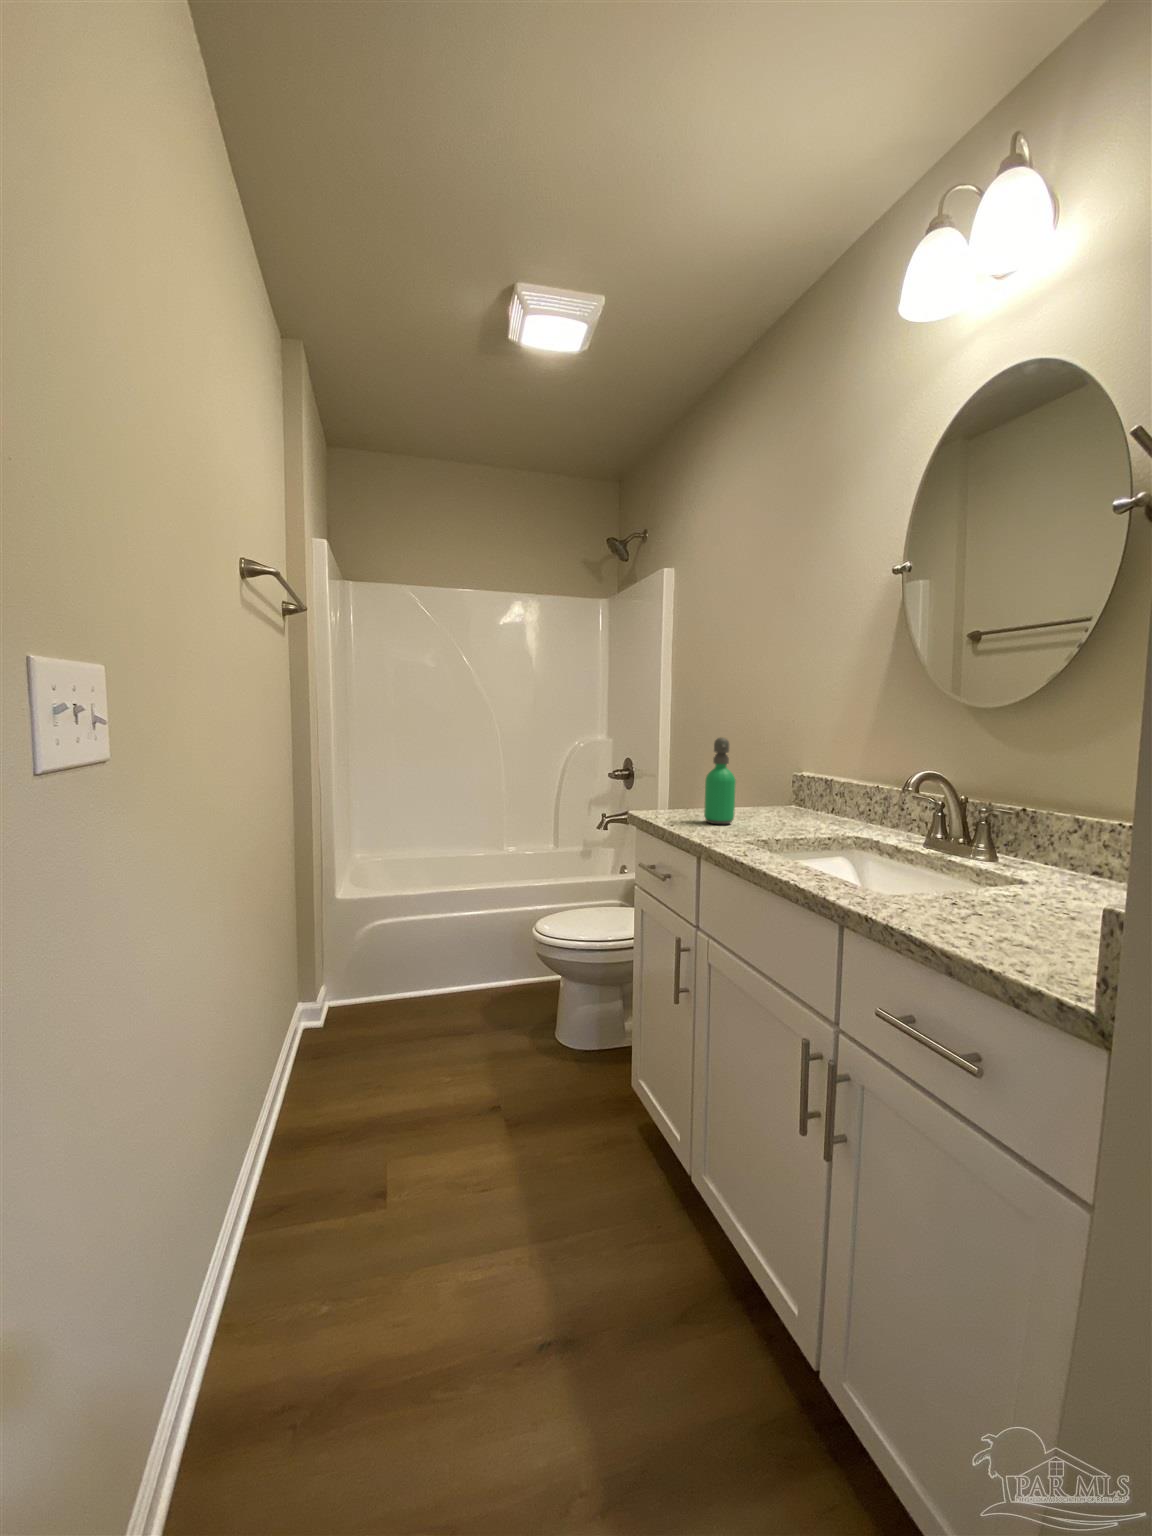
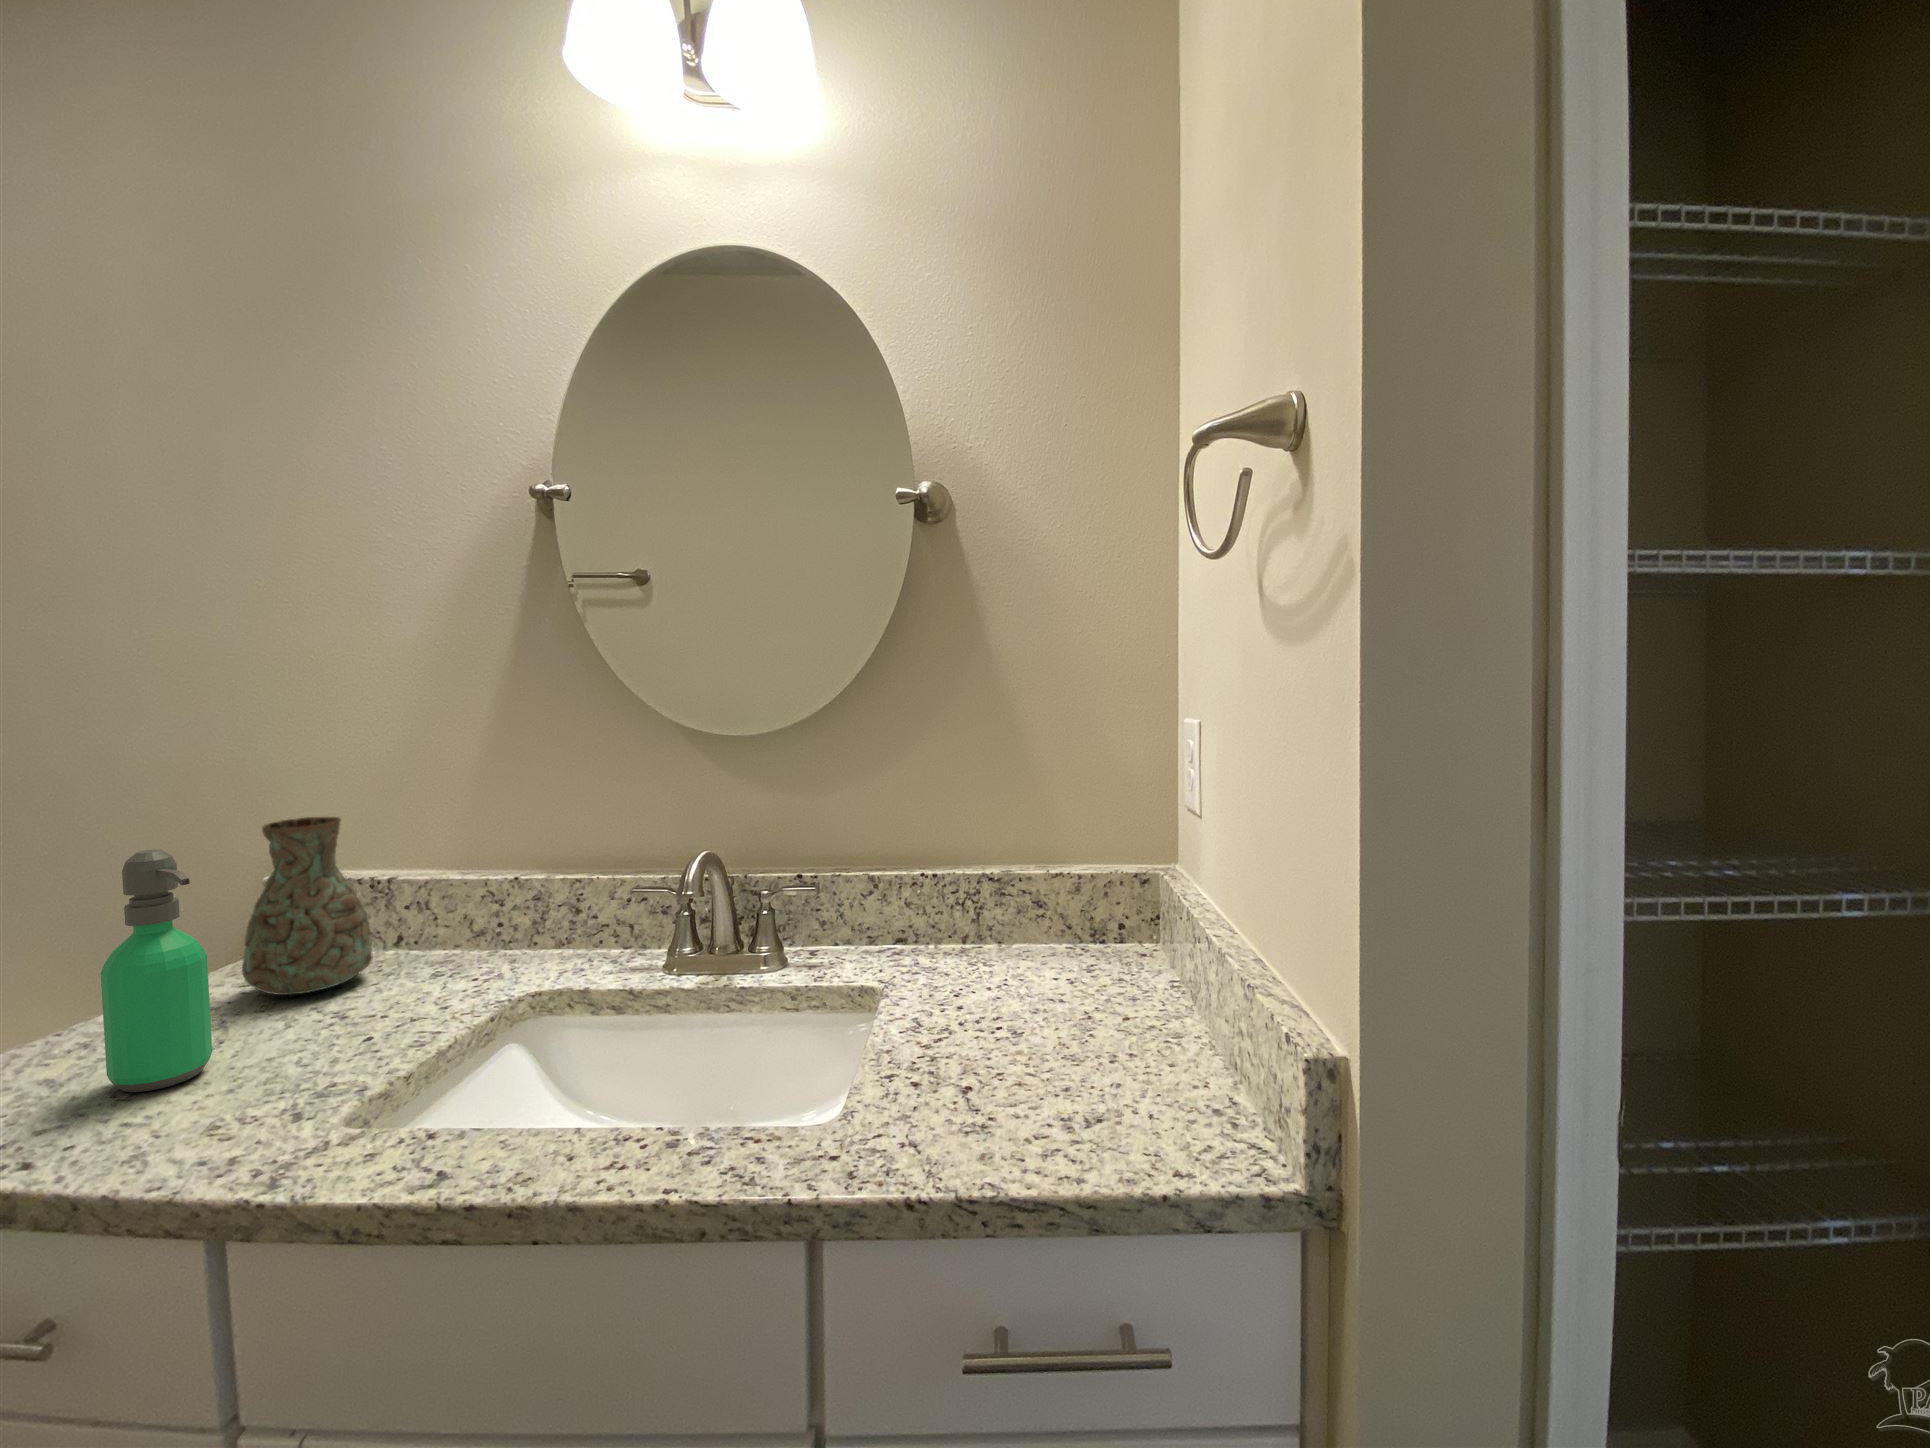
decorative vase: none [768,745,817,818] -> present [242,817,372,995]

